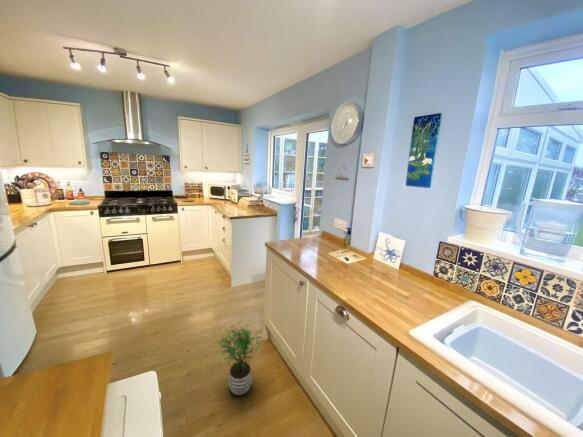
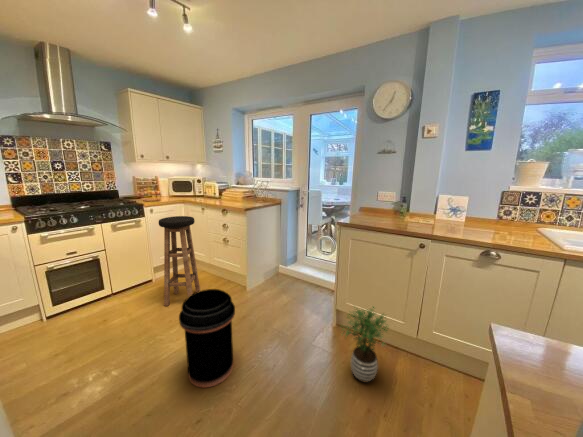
bar stool: none [168,217,200,288] -> present [159,216,200,306]
trash can: none [125,278,170,348] -> present [179,289,235,387]

